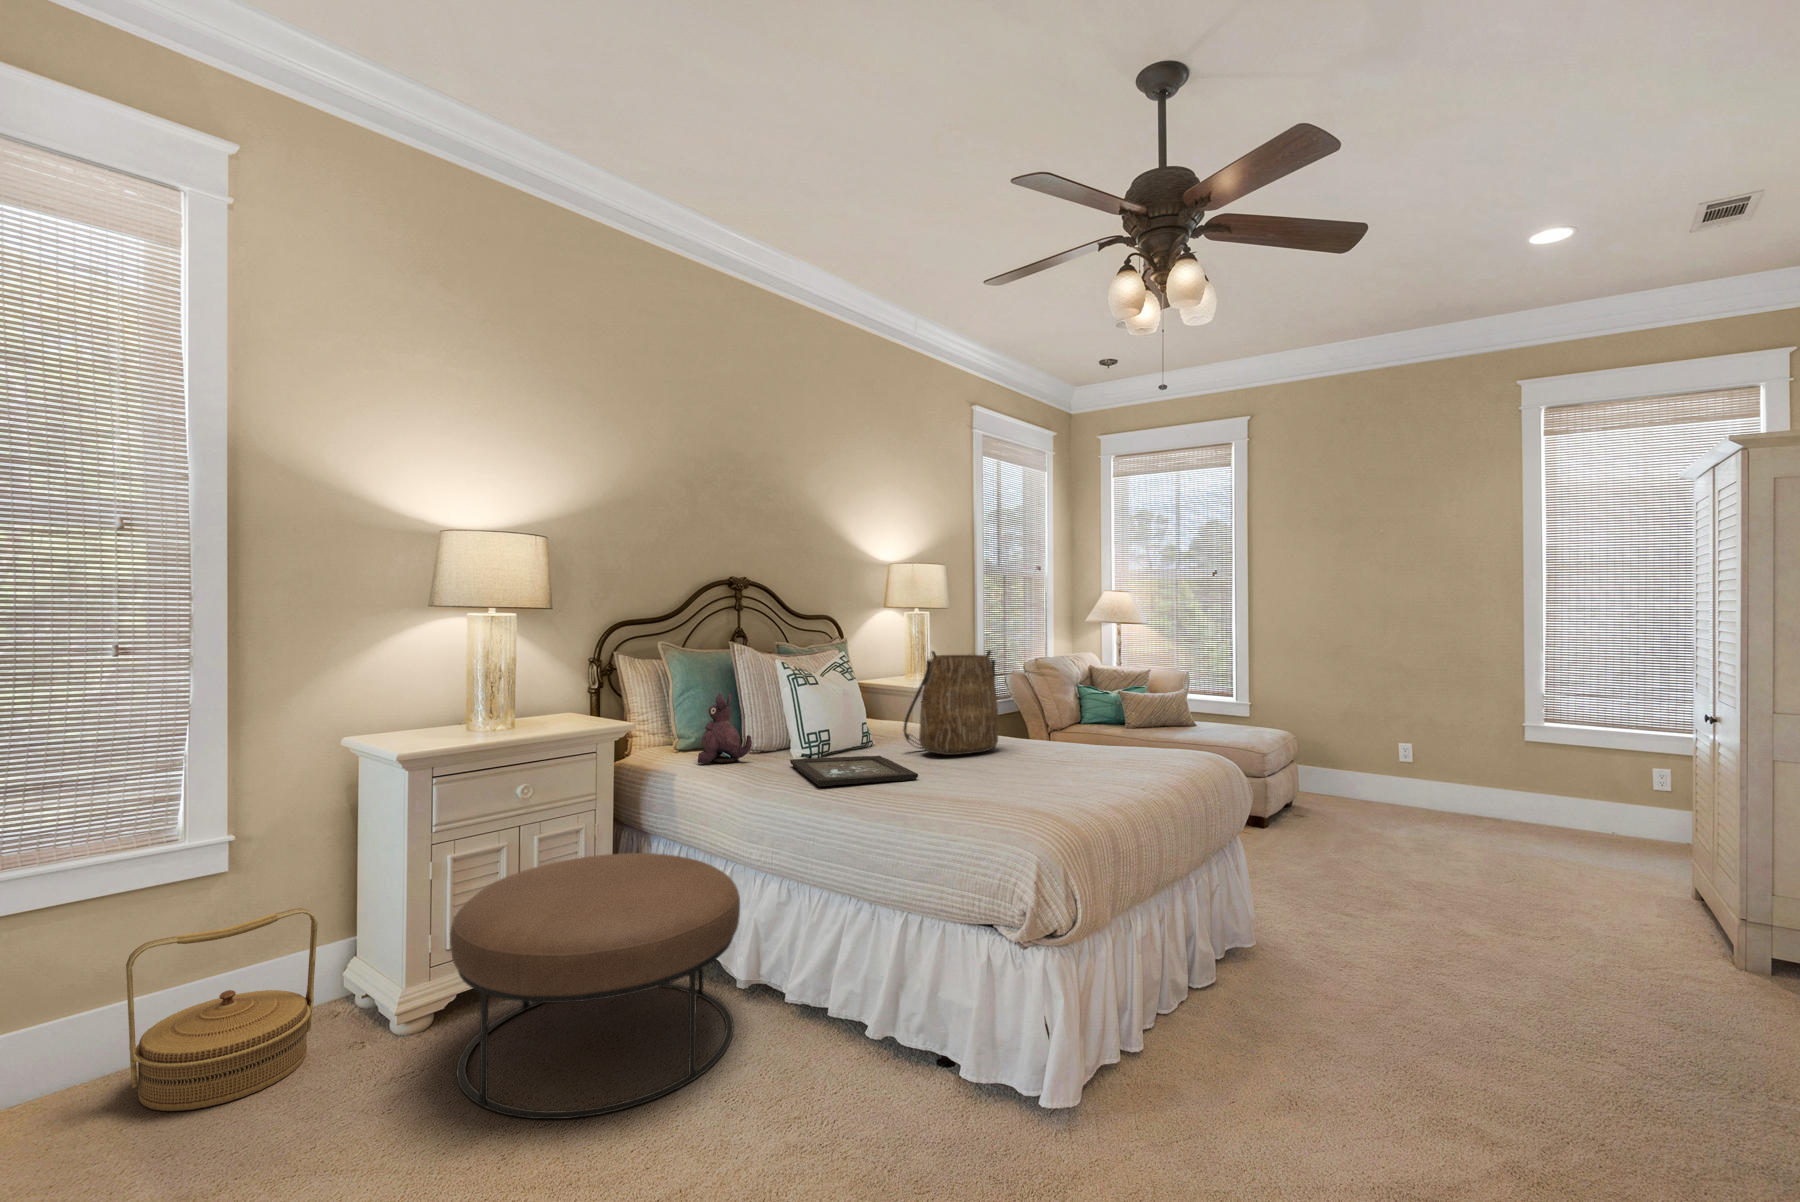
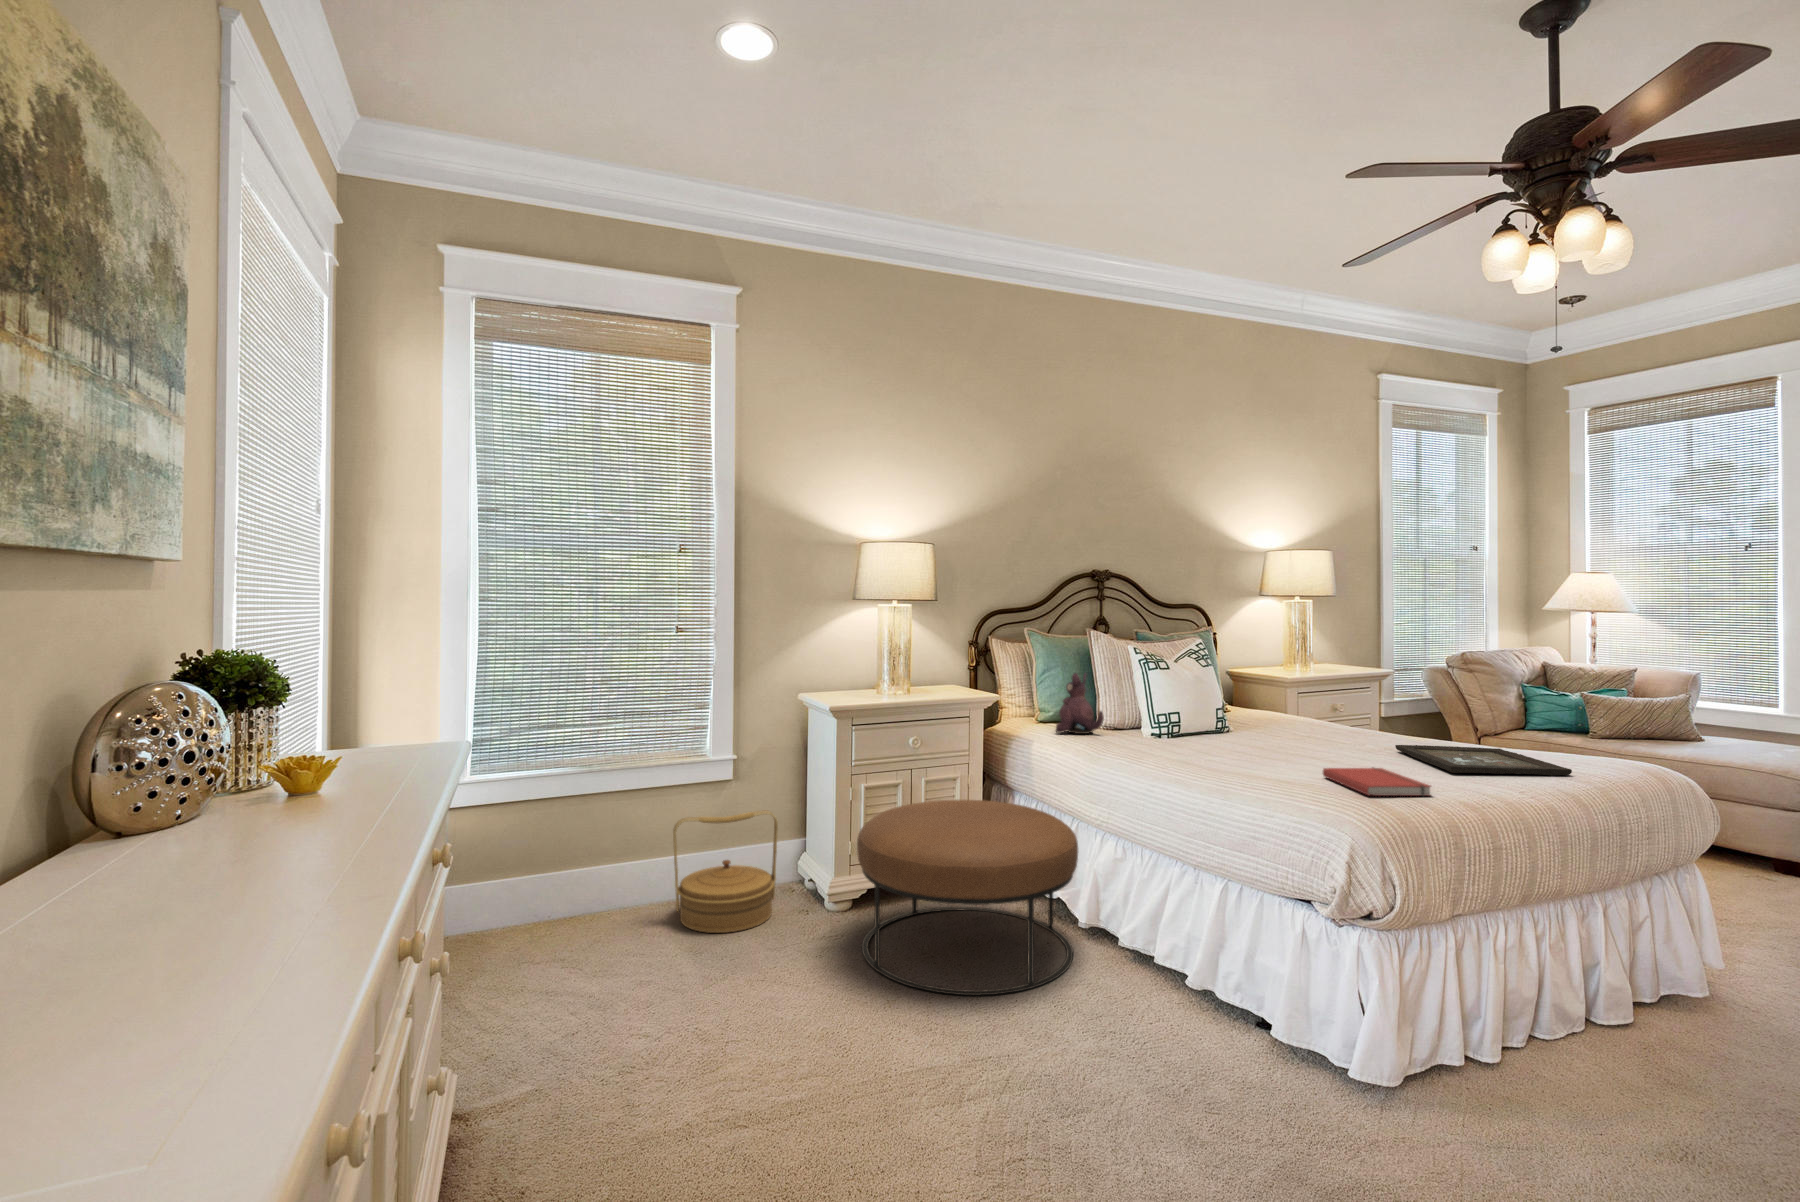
tote bag: present [903,651,998,755] -> none [1256,637,1365,743]
tray: present [790,756,918,787] -> present [1395,745,1572,776]
book: none [986,777,1086,809] -> present [1323,768,1431,796]

